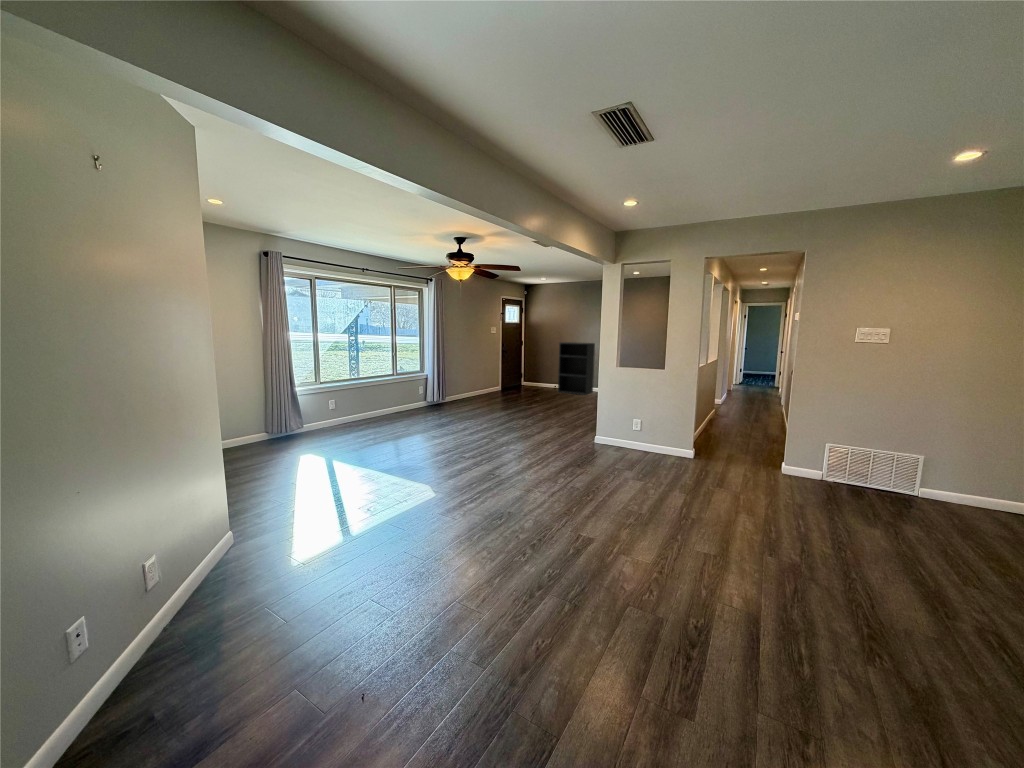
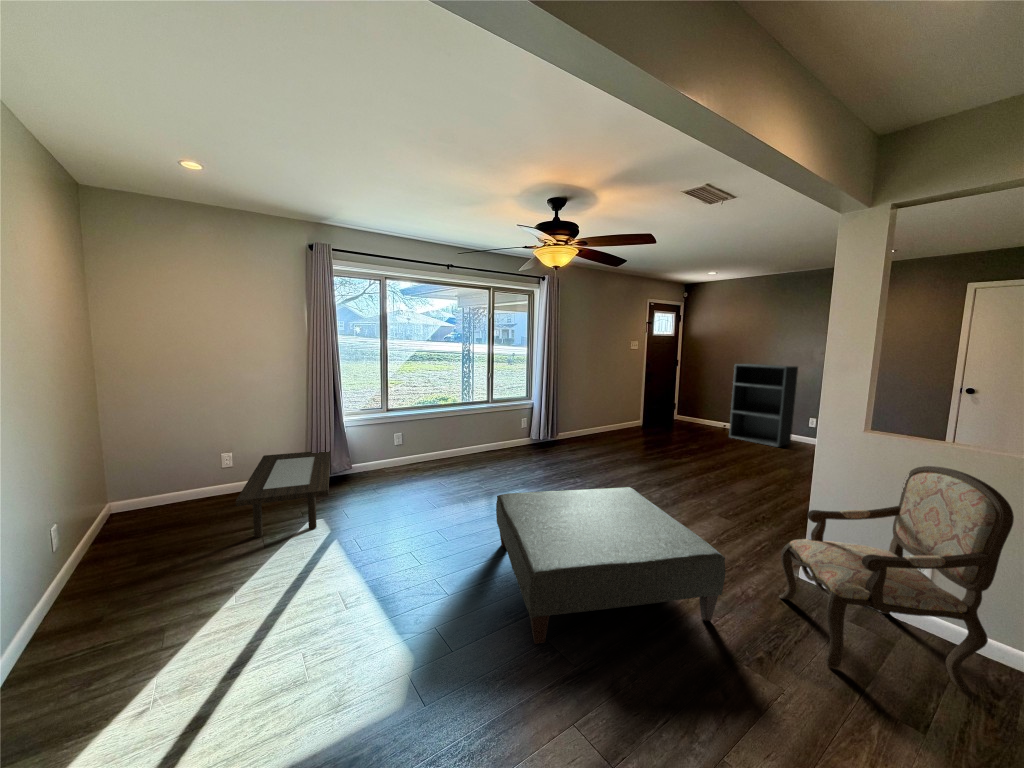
armchair: none [586,379,658,465] -> present [779,466,1014,692]
ottoman: none [439,412,564,478] -> present [496,487,726,644]
coffee table: none [229,415,319,470] -> present [236,450,330,537]

